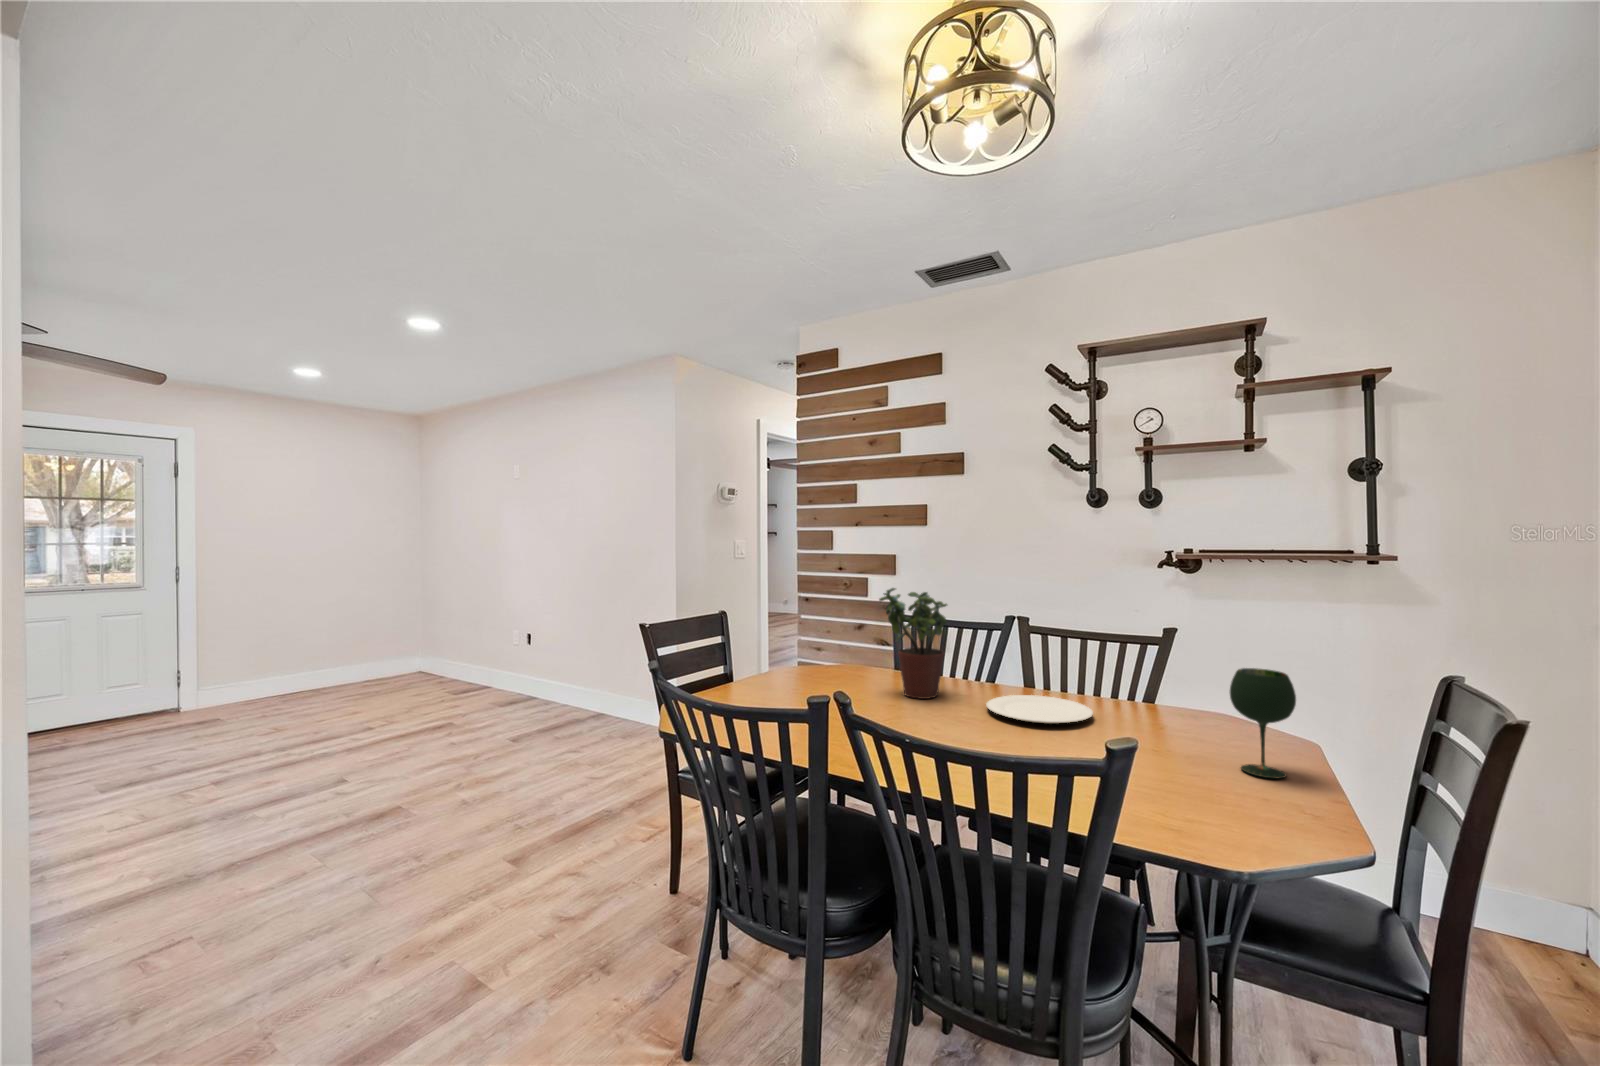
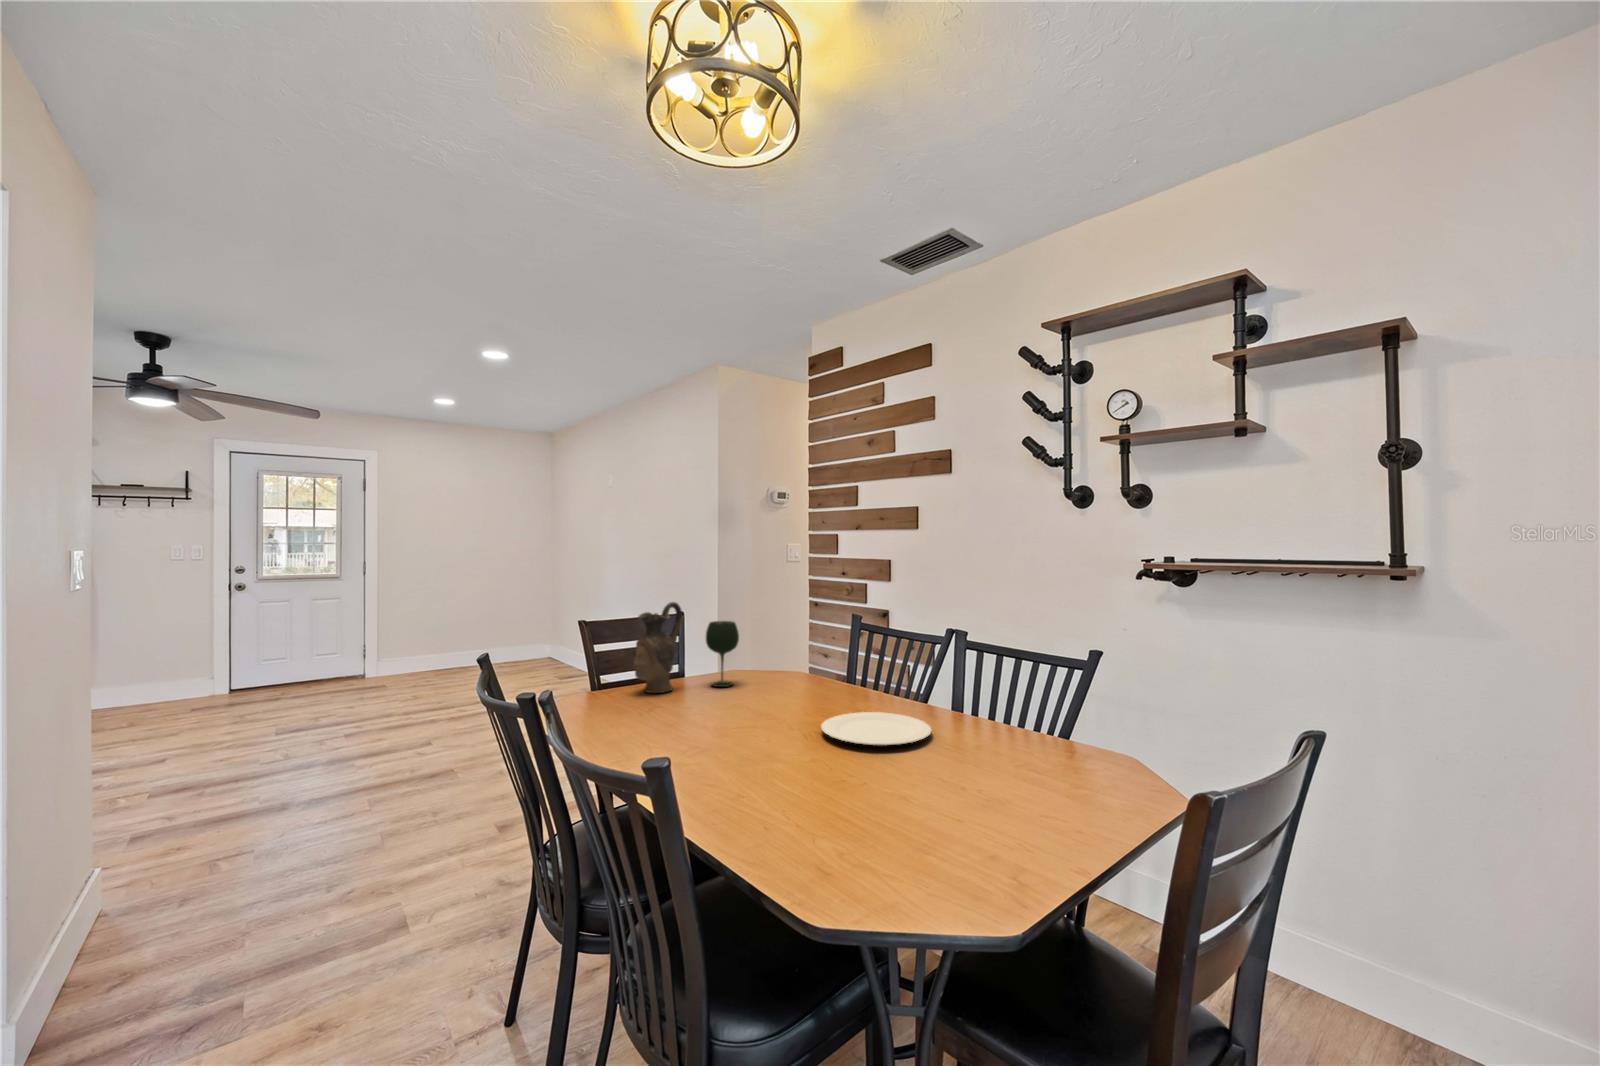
potted plant: present [879,588,947,699] -> none [755,591,818,708]
ceramic pitcher: none [747,601,787,695] -> present [633,602,682,693]
wine glass: present [1230,668,1296,778] -> present [706,621,739,687]

